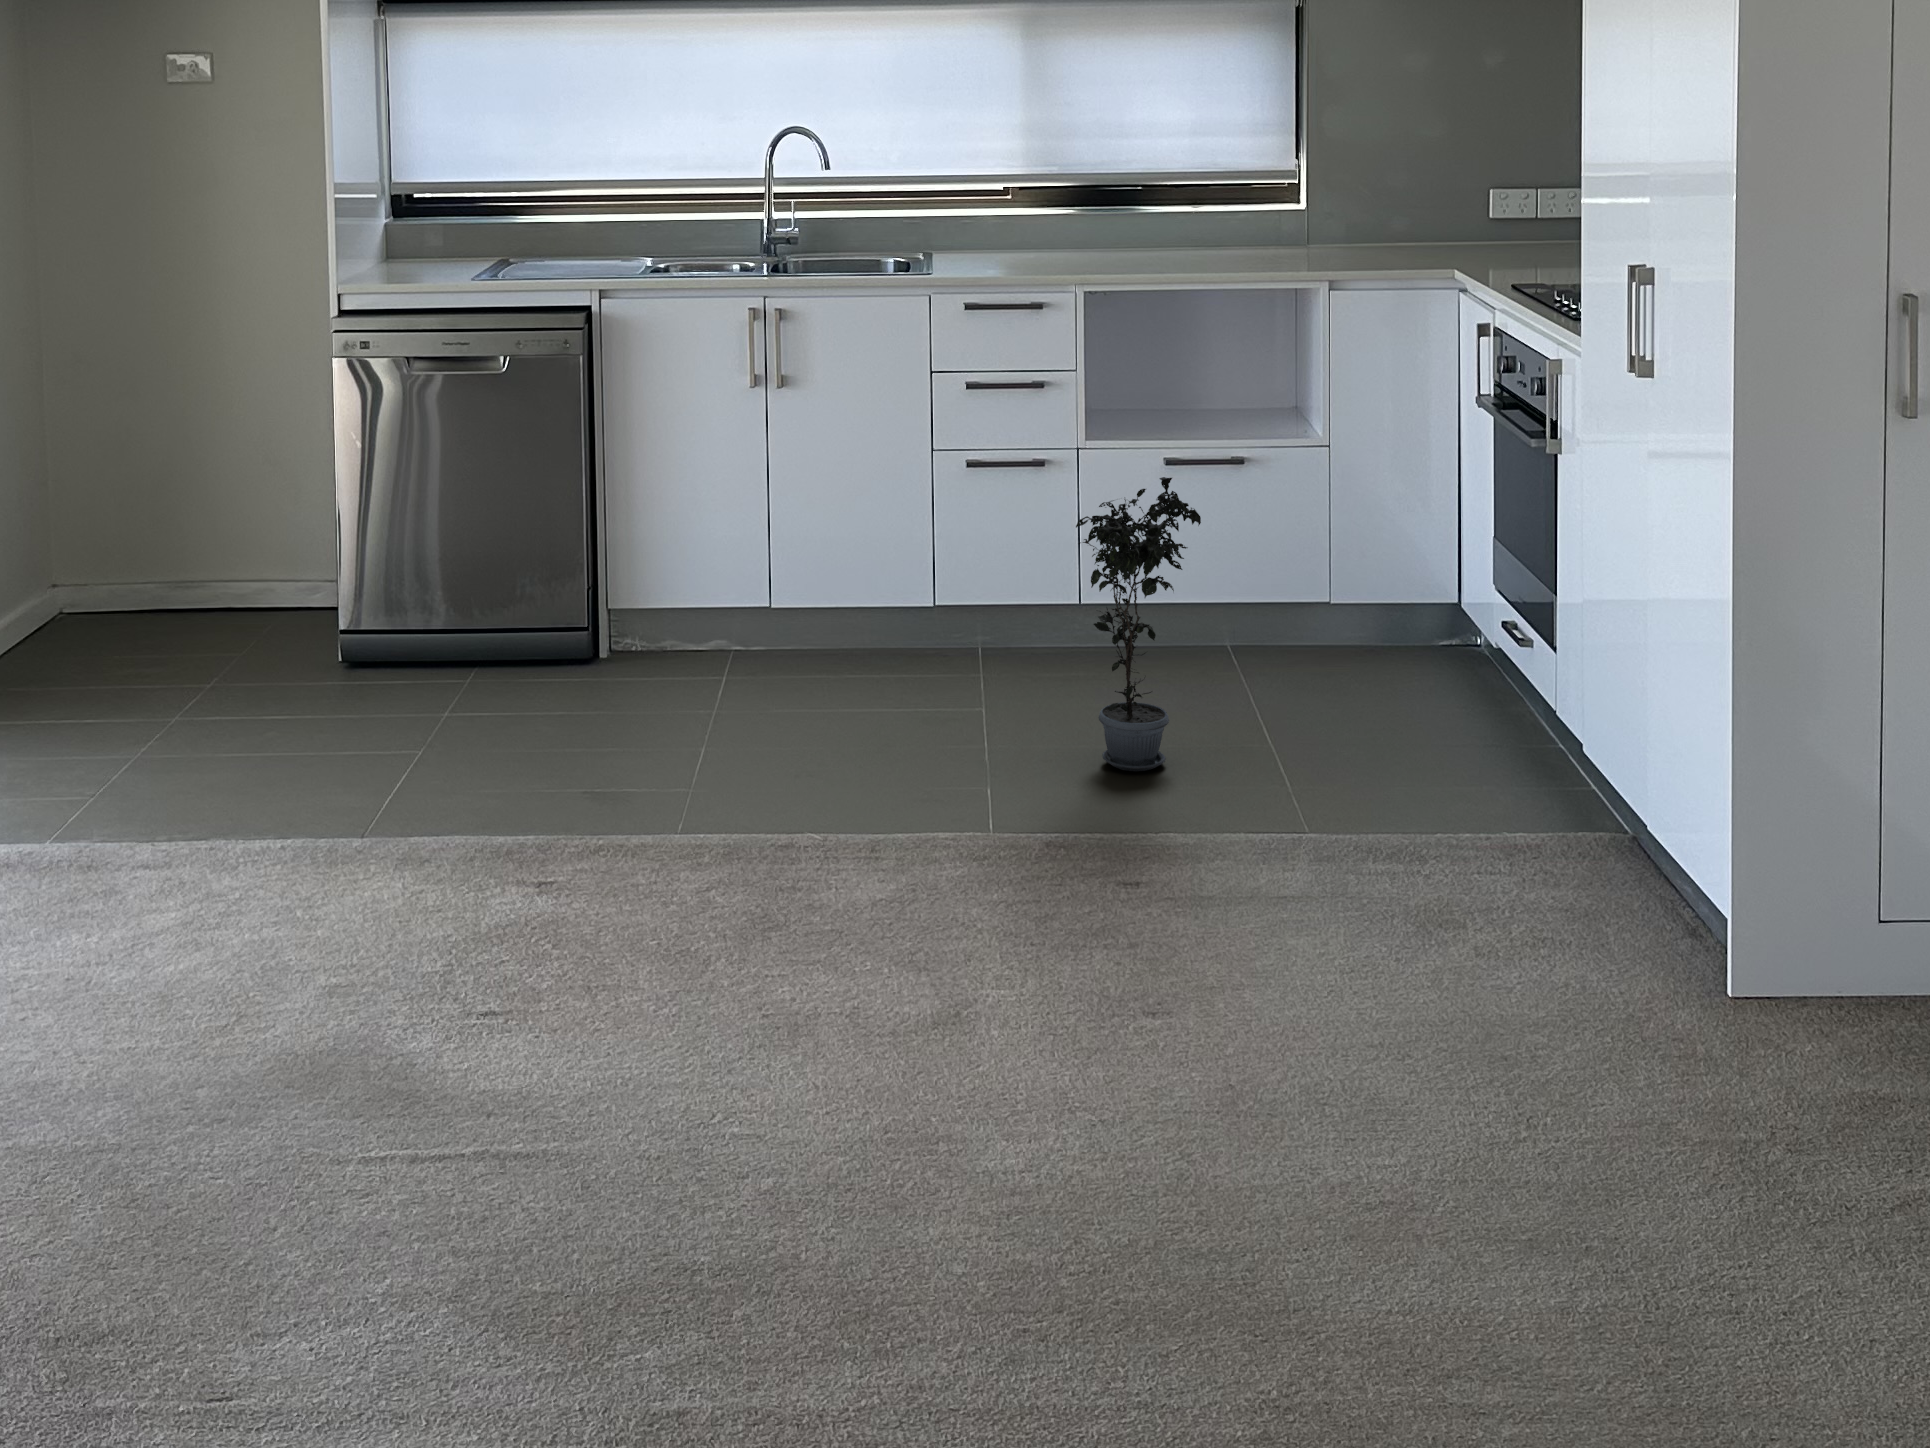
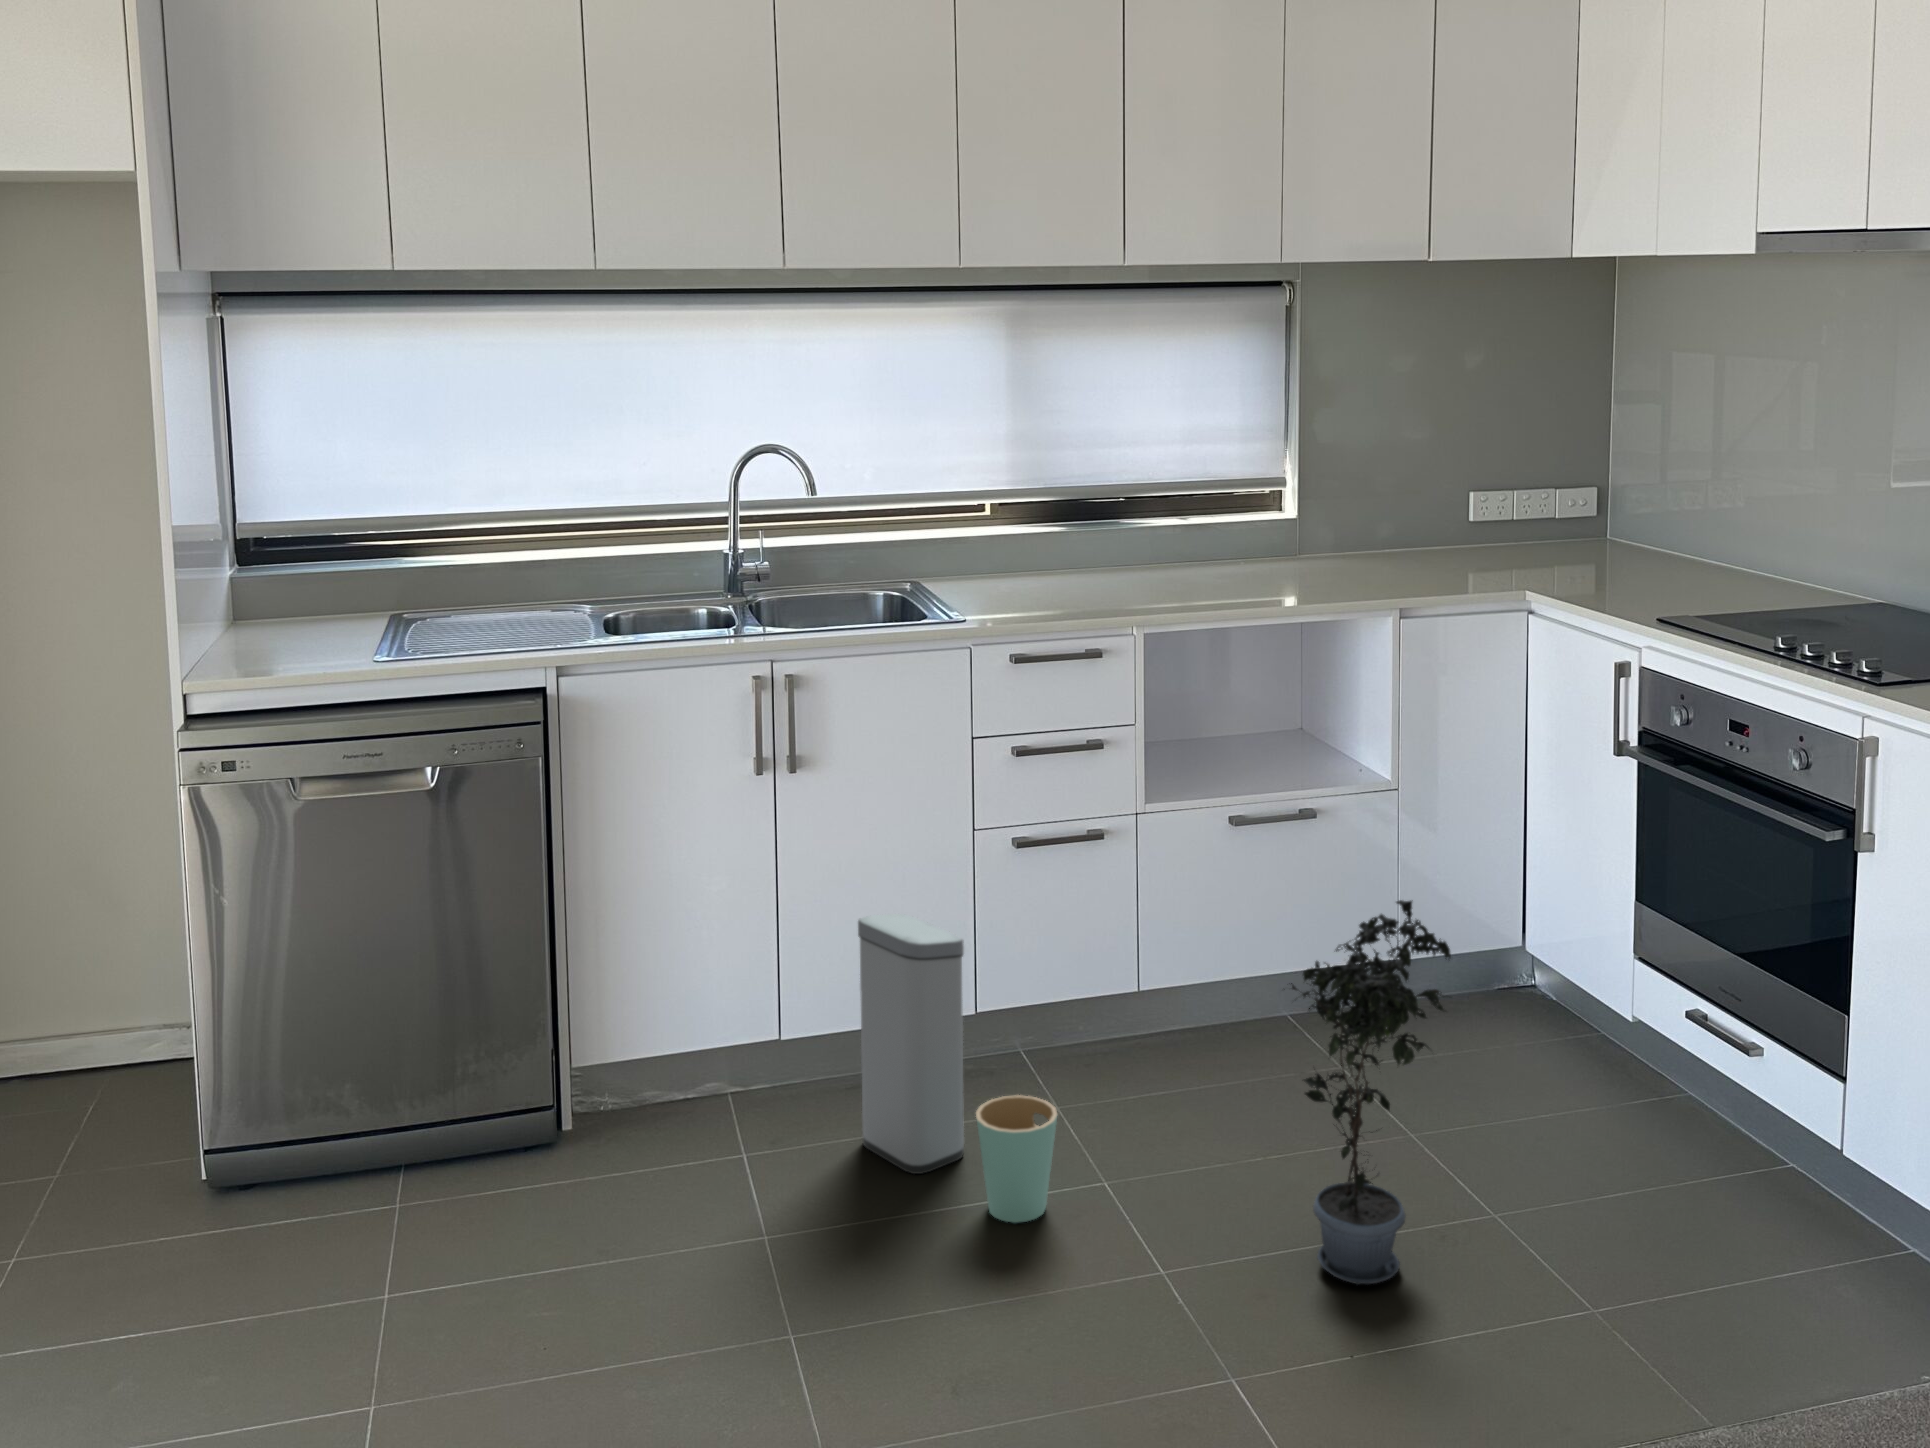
trash can: none [811,496,937,723] -> present [858,914,1057,1223]

